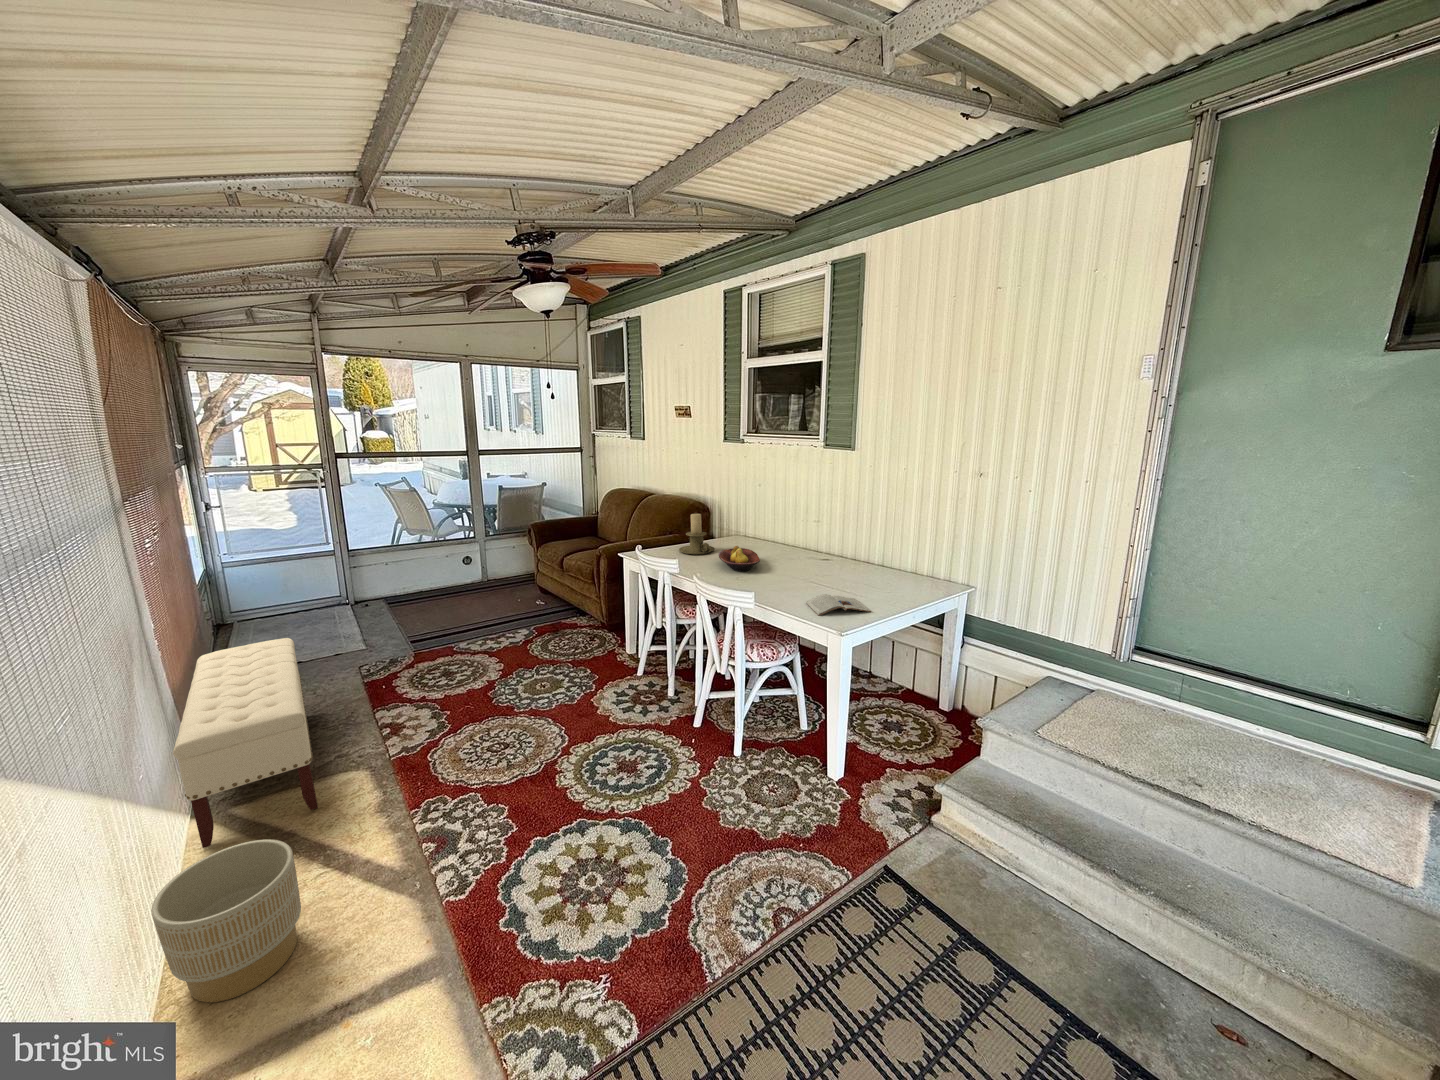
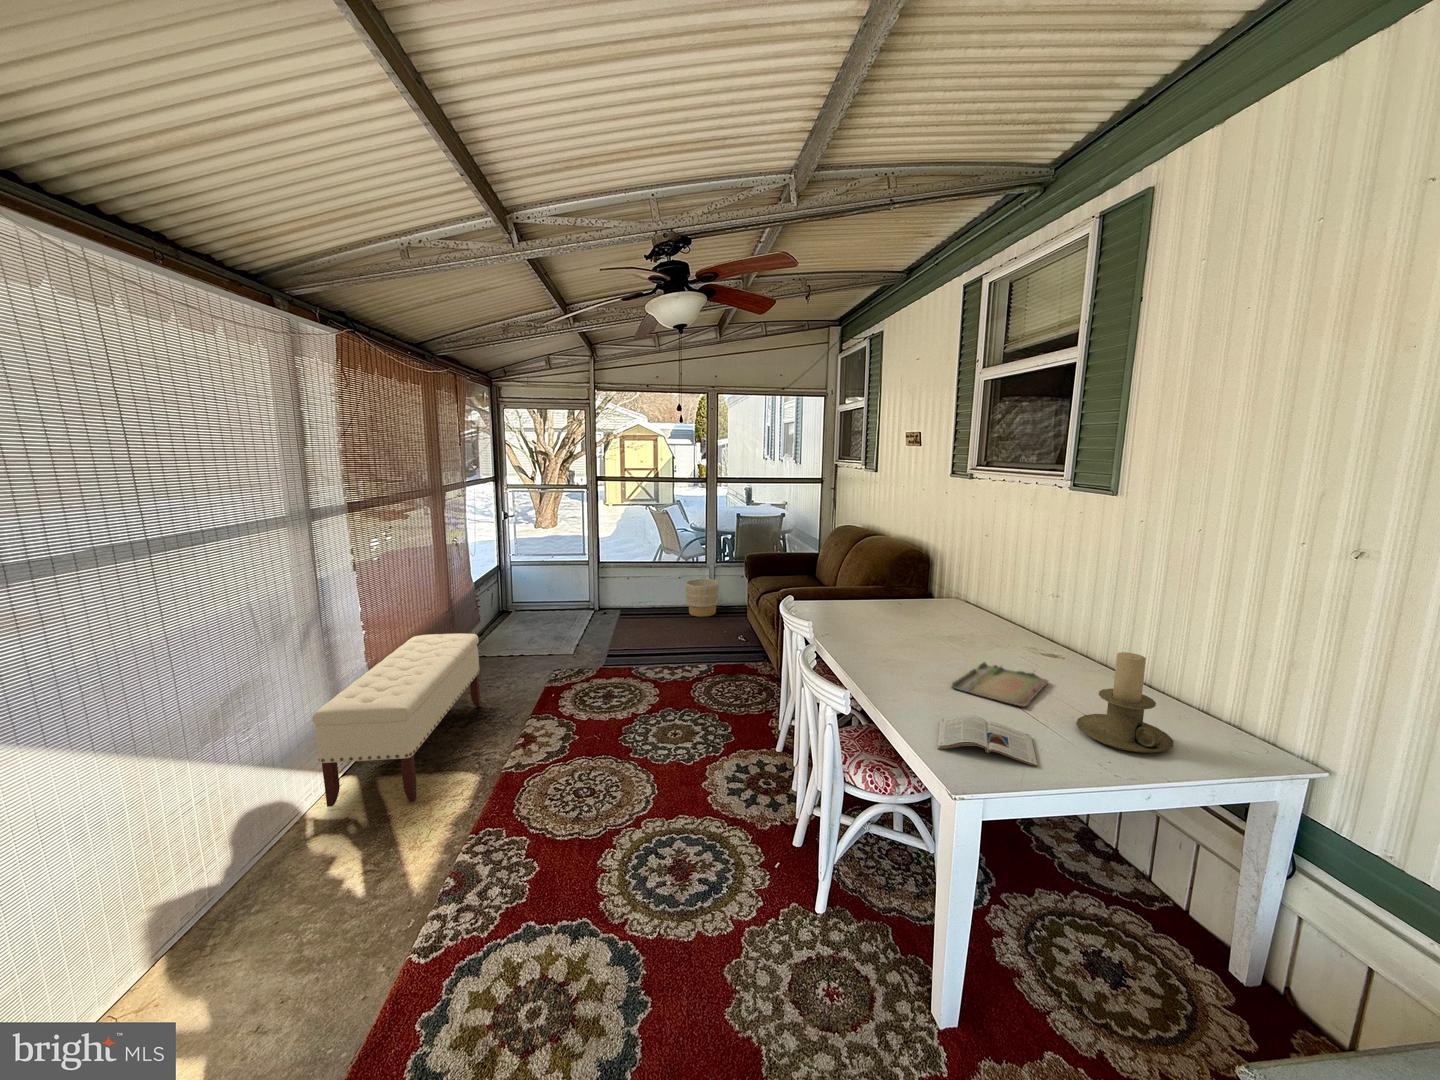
candle holder: present [679,514,715,555] -> present [1076,652,1173,753]
fruit bowl: present [719,546,760,571] -> none [878,615,936,652]
tray: none [792,565,840,586] -> present [952,662,1048,706]
planter: present [151,839,301,1002] -> present [686,579,719,617]

